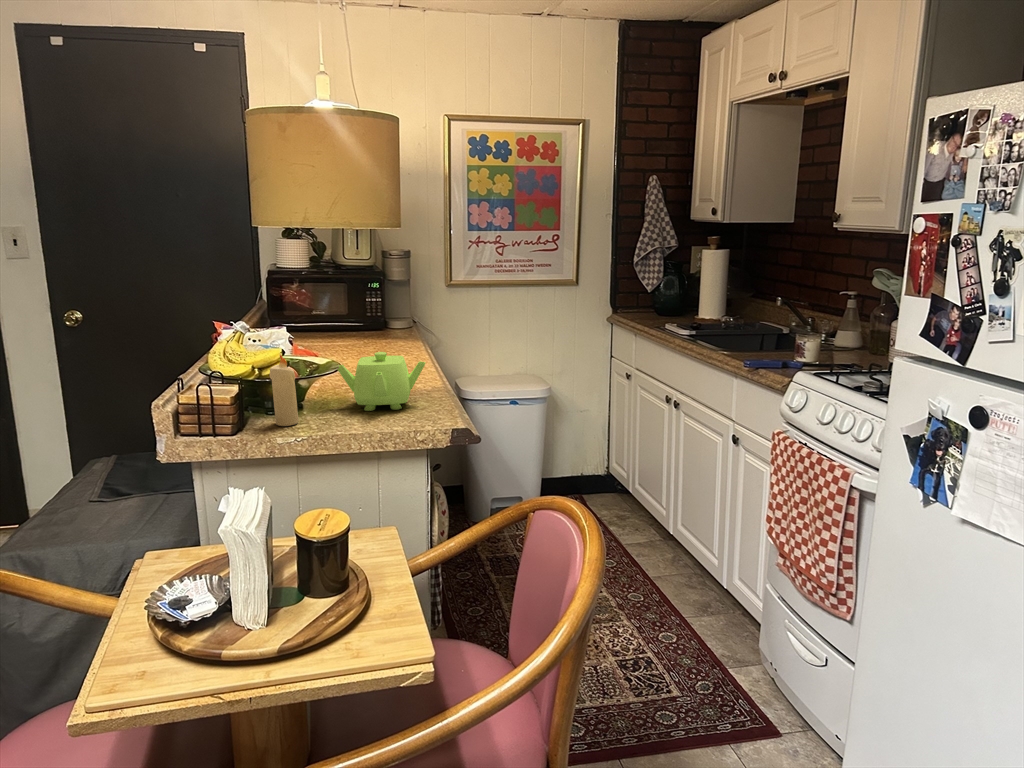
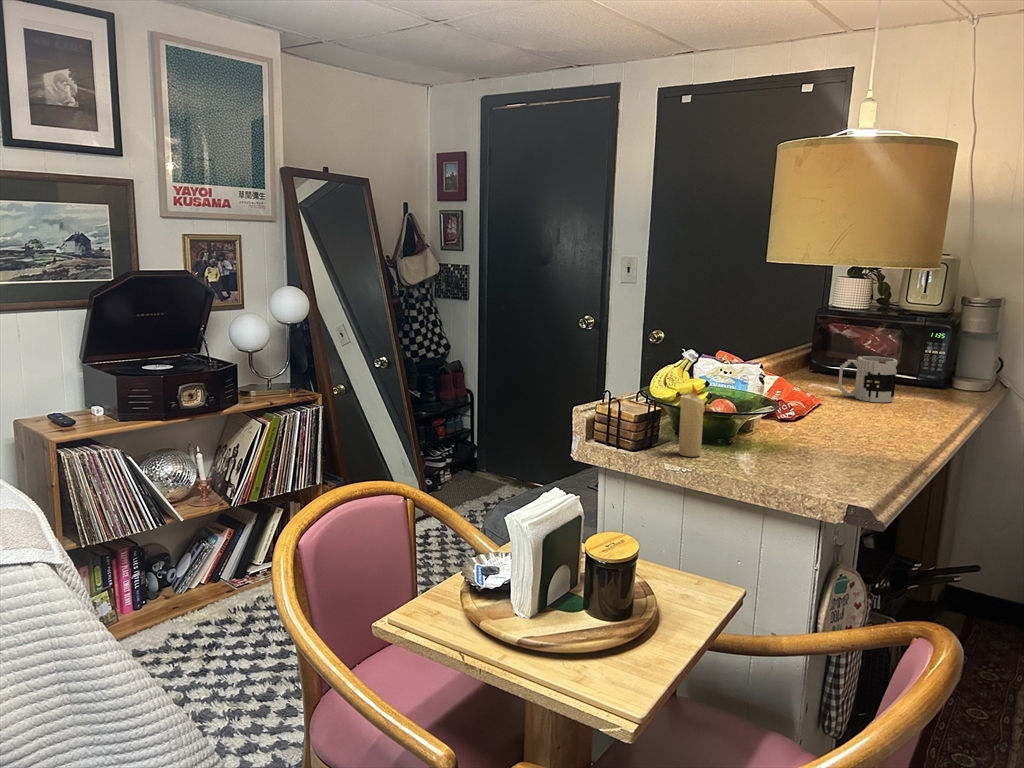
mug: none [336,301,383,342] -> present [838,356,898,403]
teapot: present [336,352,425,411] -> none [759,403,861,470]

